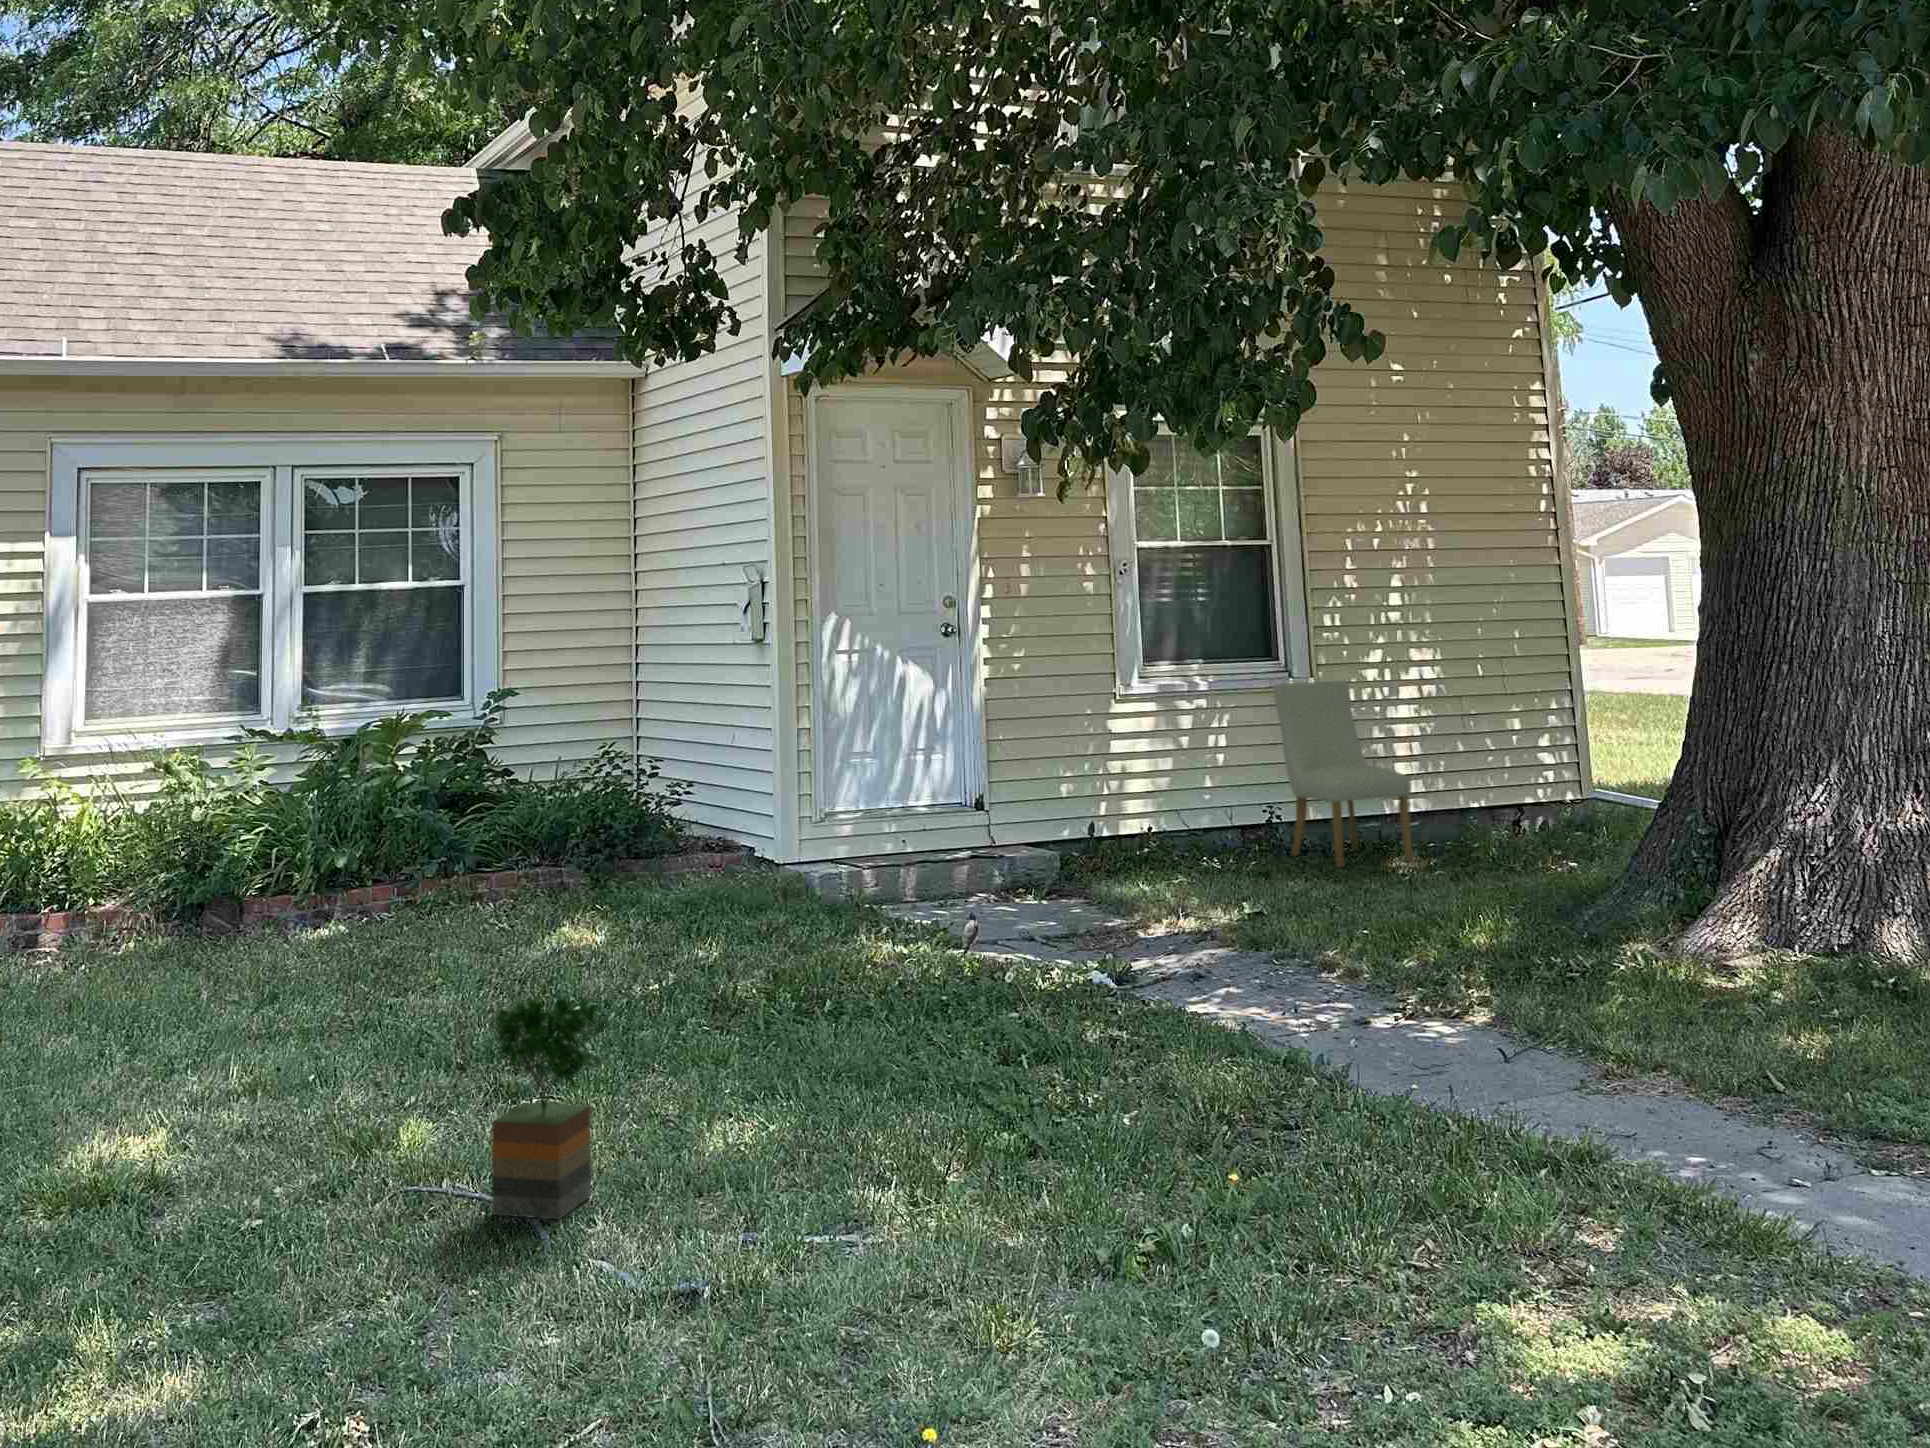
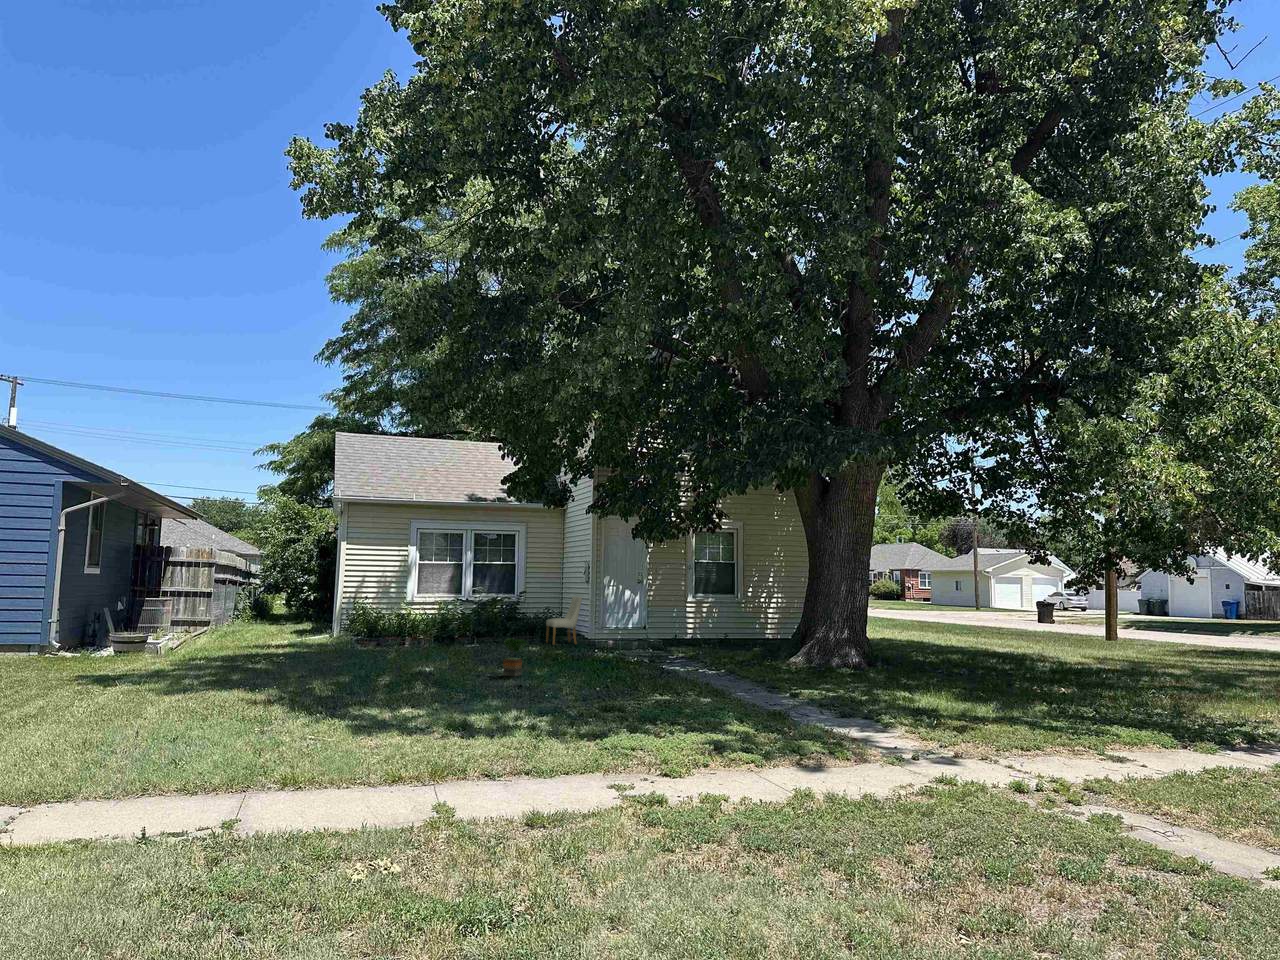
chair: present [1273,680,1413,868] -> present [546,596,582,644]

